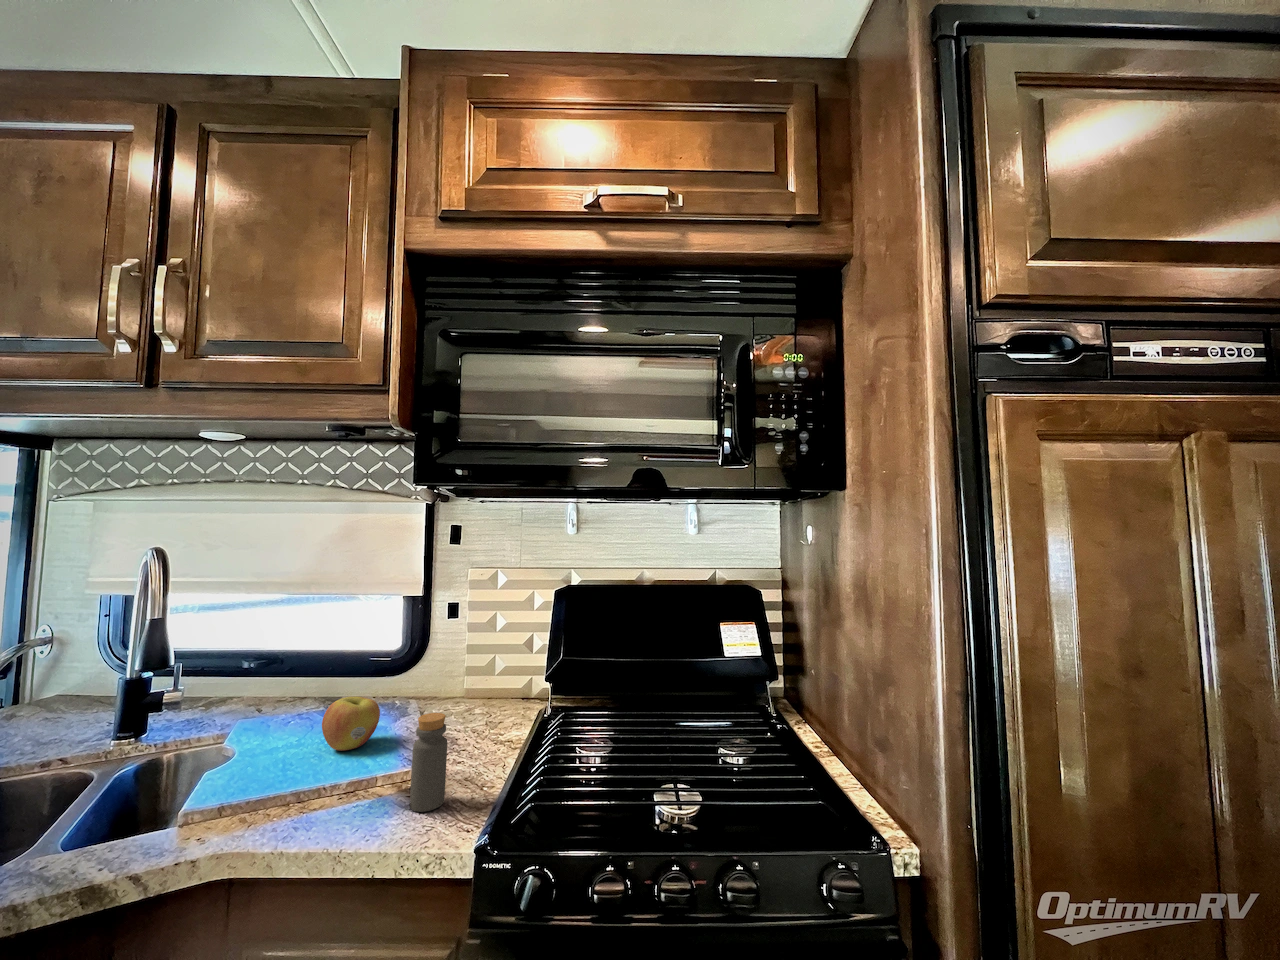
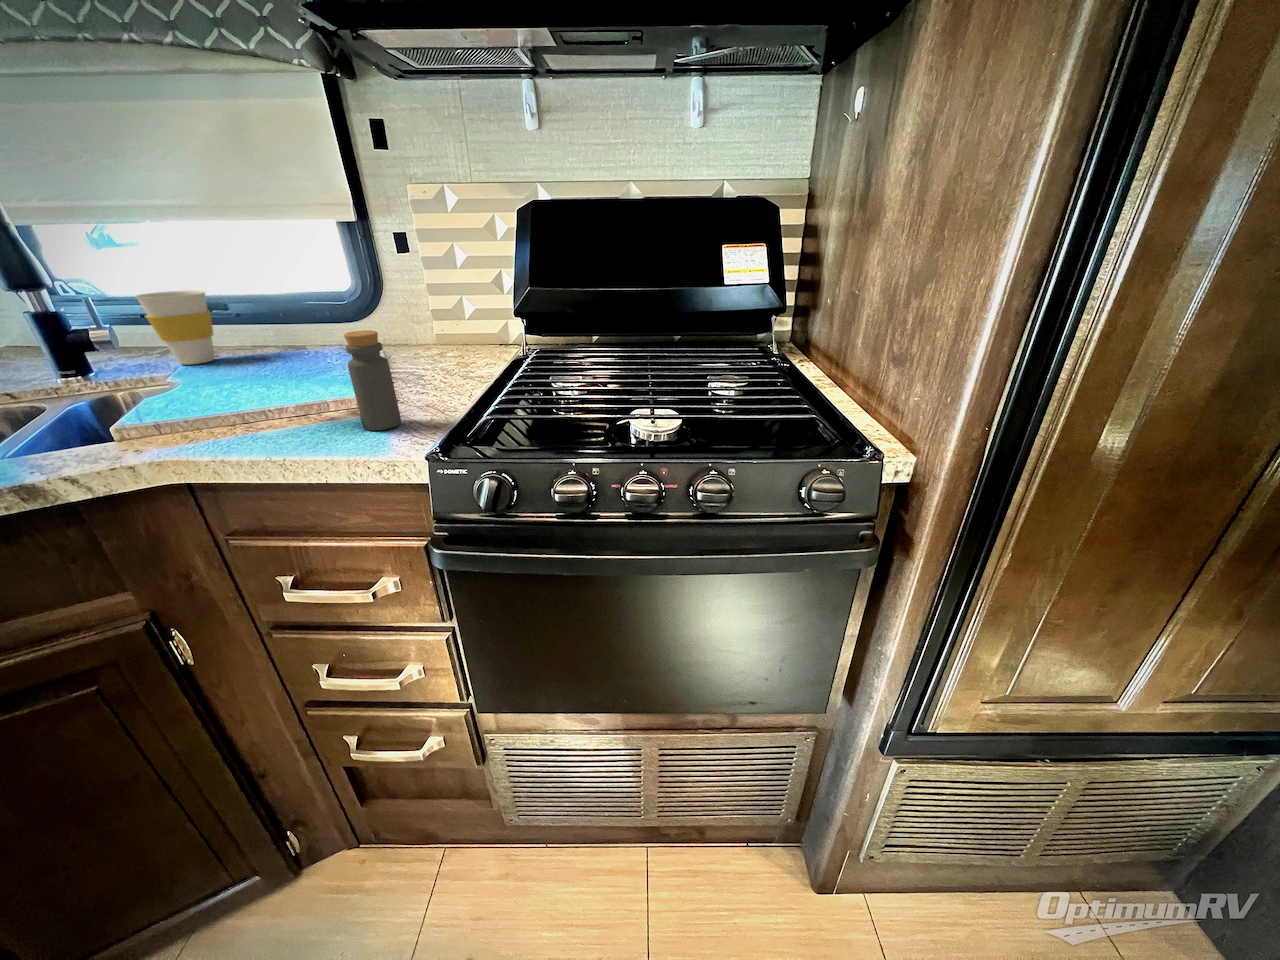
cup: none [220,653,280,723] -> present [135,290,215,365]
apple: present [322,696,380,751] -> none [258,327,326,382]

